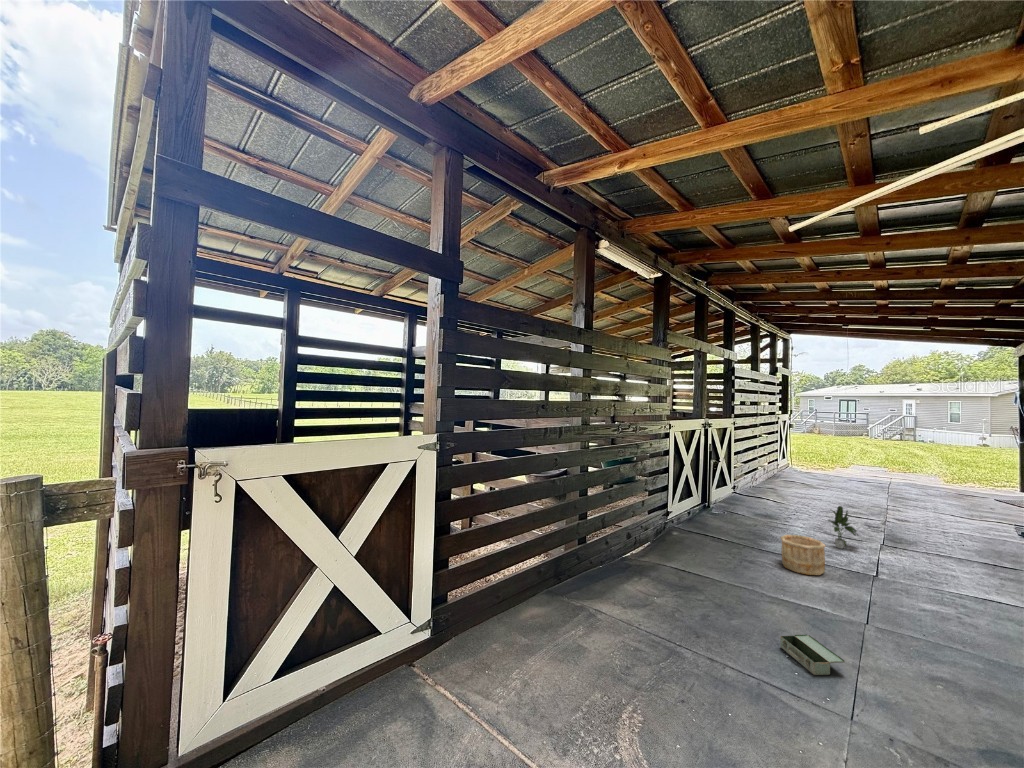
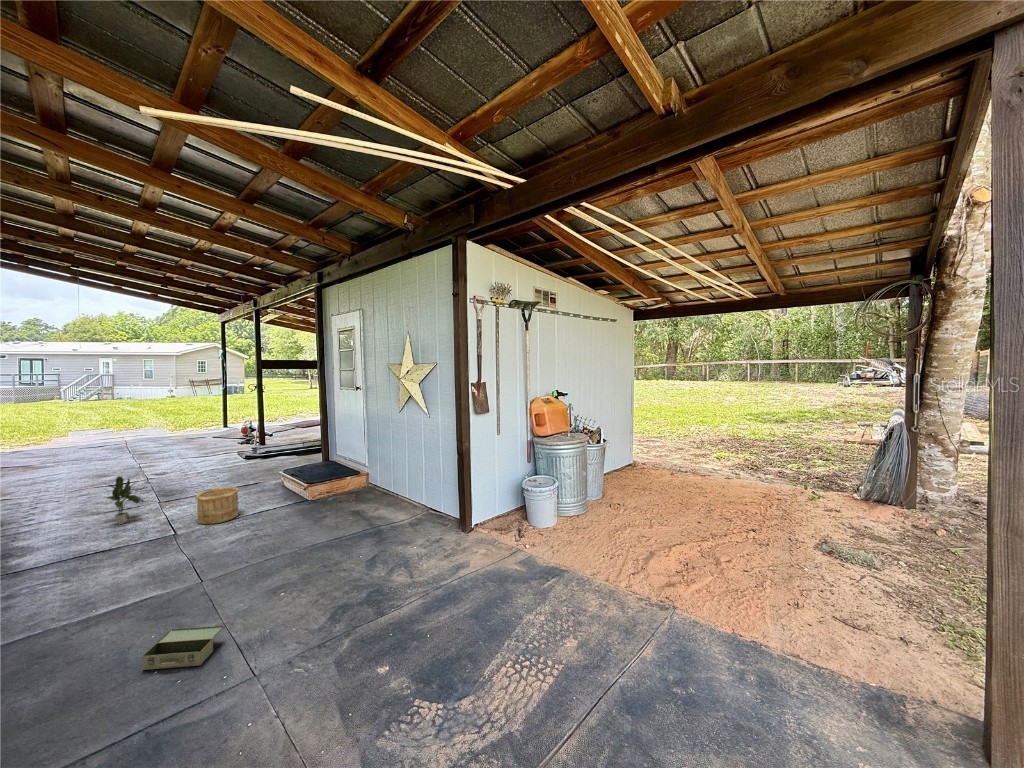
wooden bucket: present [780,535,826,575] -> present [196,487,239,524]

